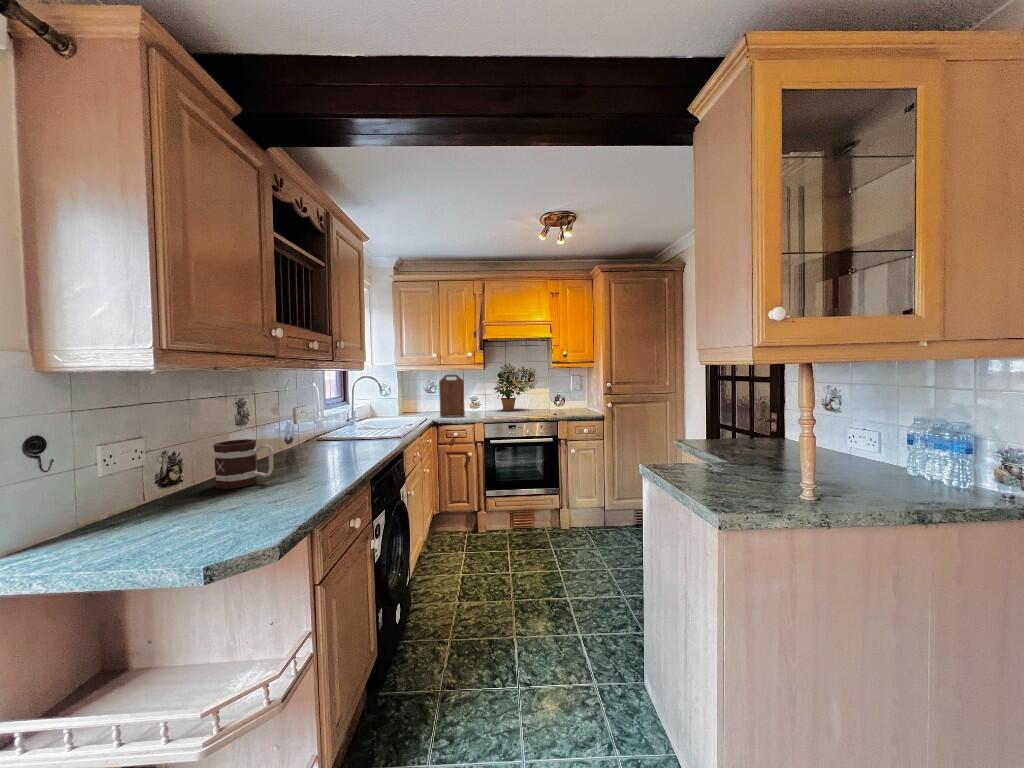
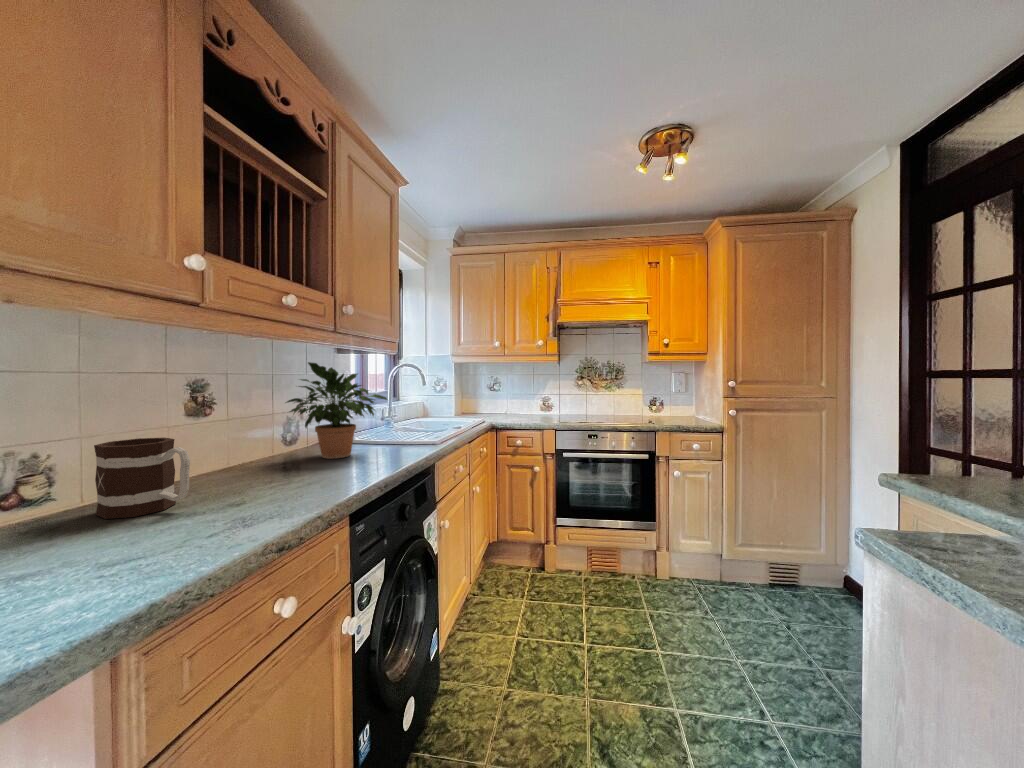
potted plant: present [494,373,526,410] -> present [286,362,387,459]
cutting board: present [439,374,465,417] -> none [502,368,533,420]

